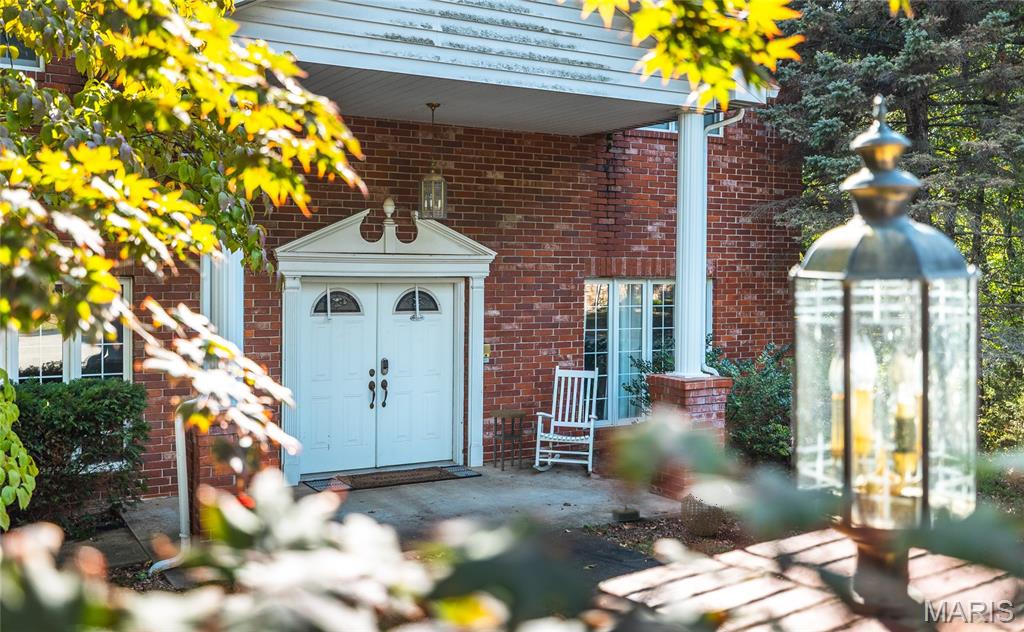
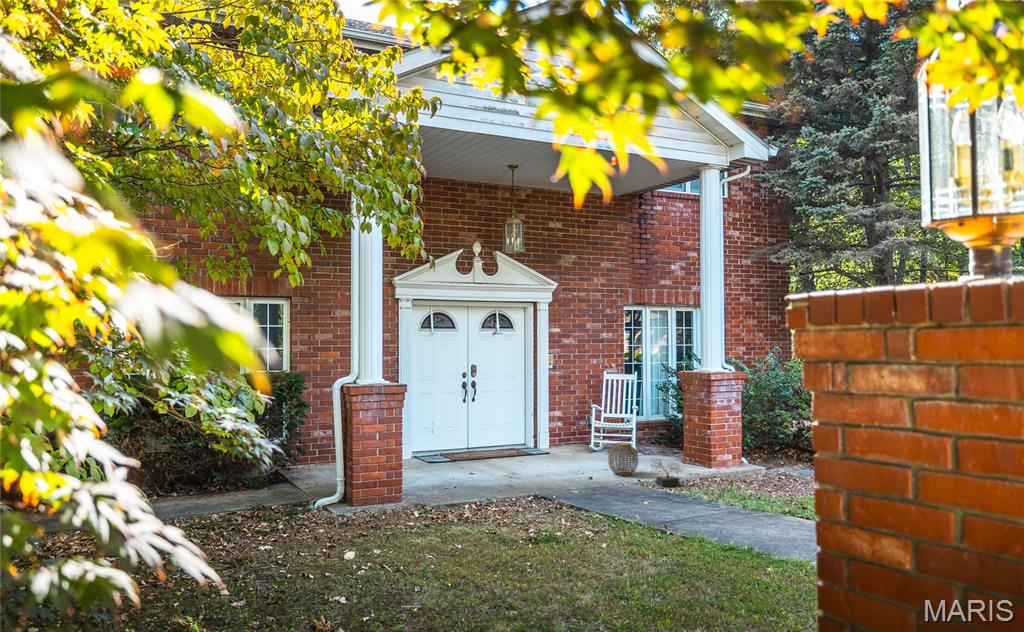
side table: present [490,409,526,471] -> none [554,405,582,452]
woven basket: present [681,494,723,536] -> present [608,442,638,476]

